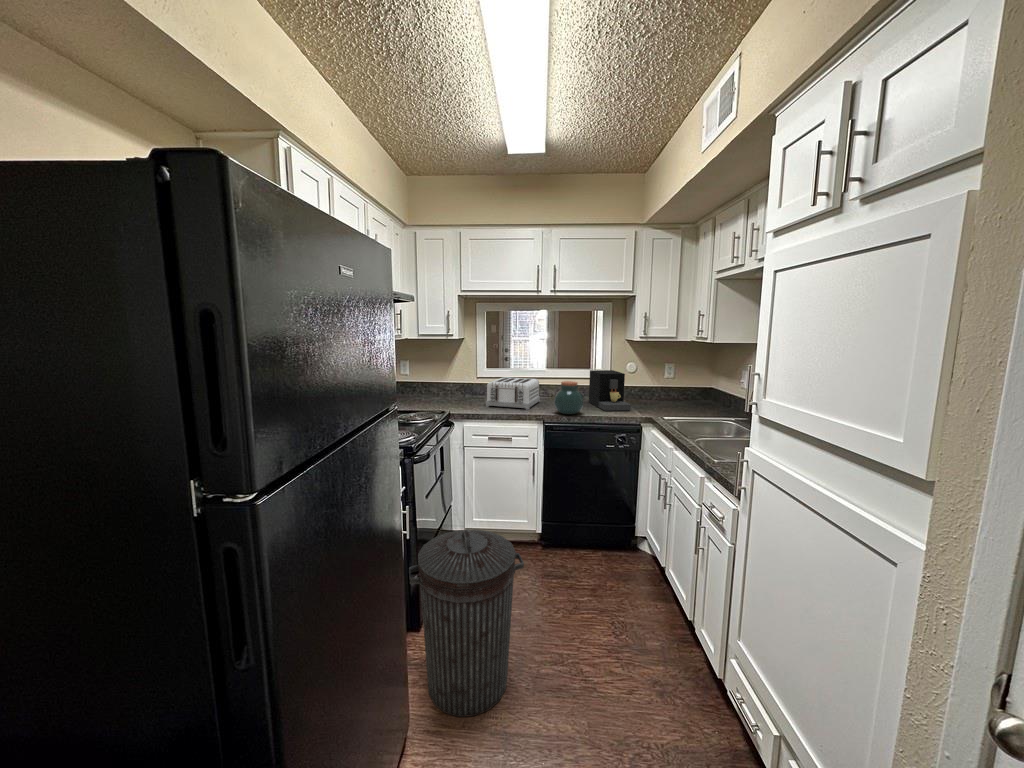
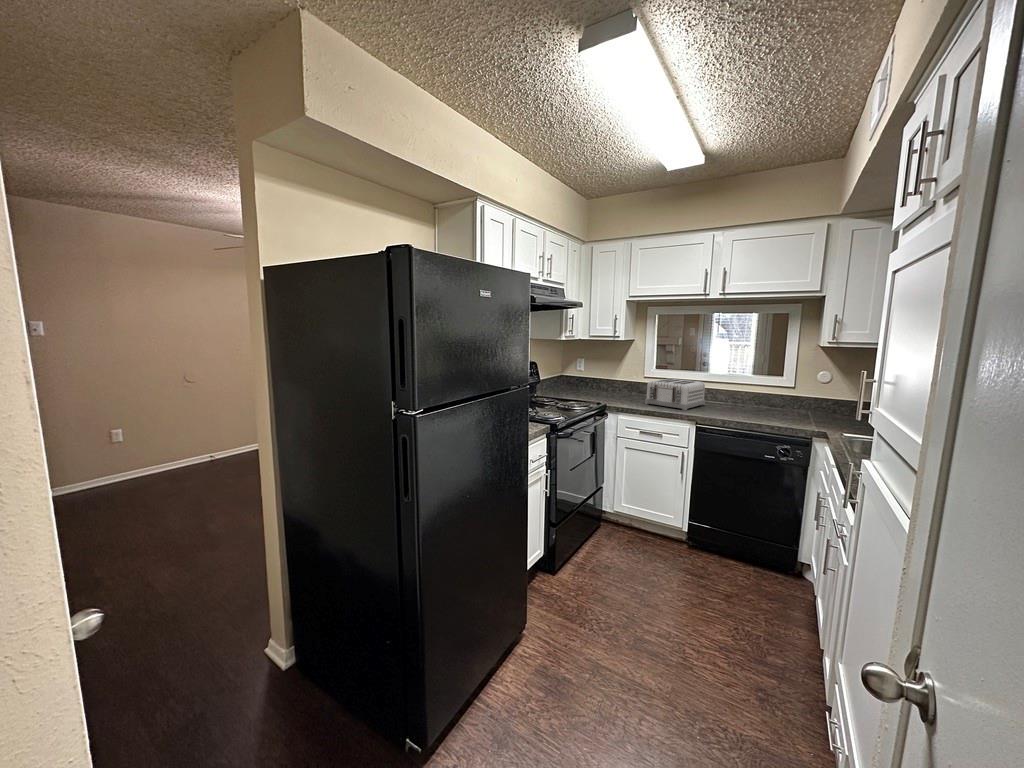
coffee maker: present [589,370,631,411] -> none [763,376,806,422]
jar: present [554,381,583,415] -> none [710,385,743,419]
trash can: present [409,529,524,717] -> none [537,494,632,644]

